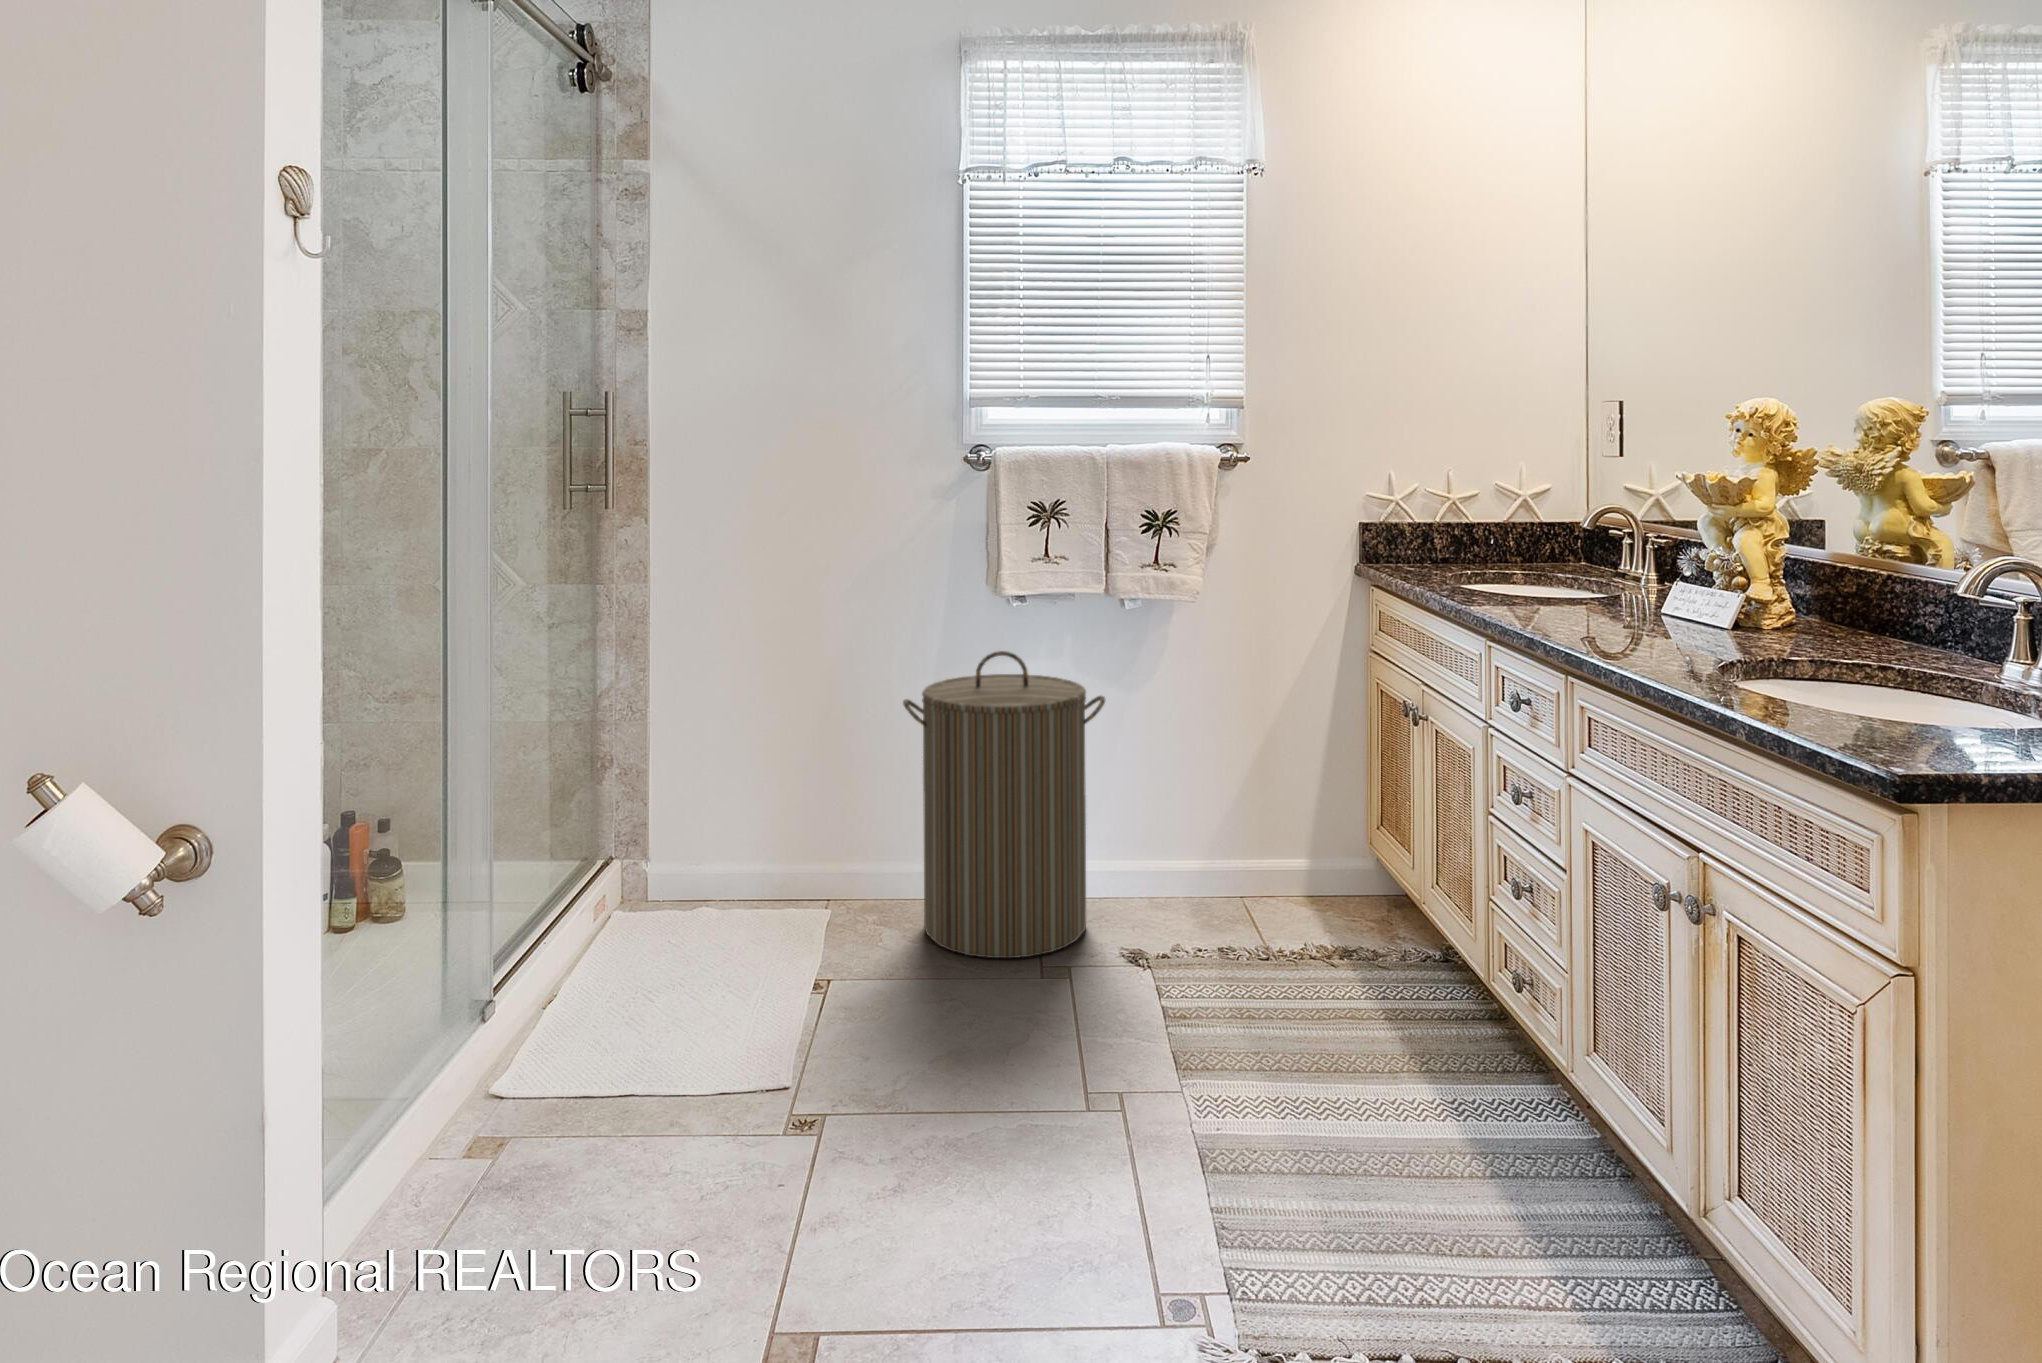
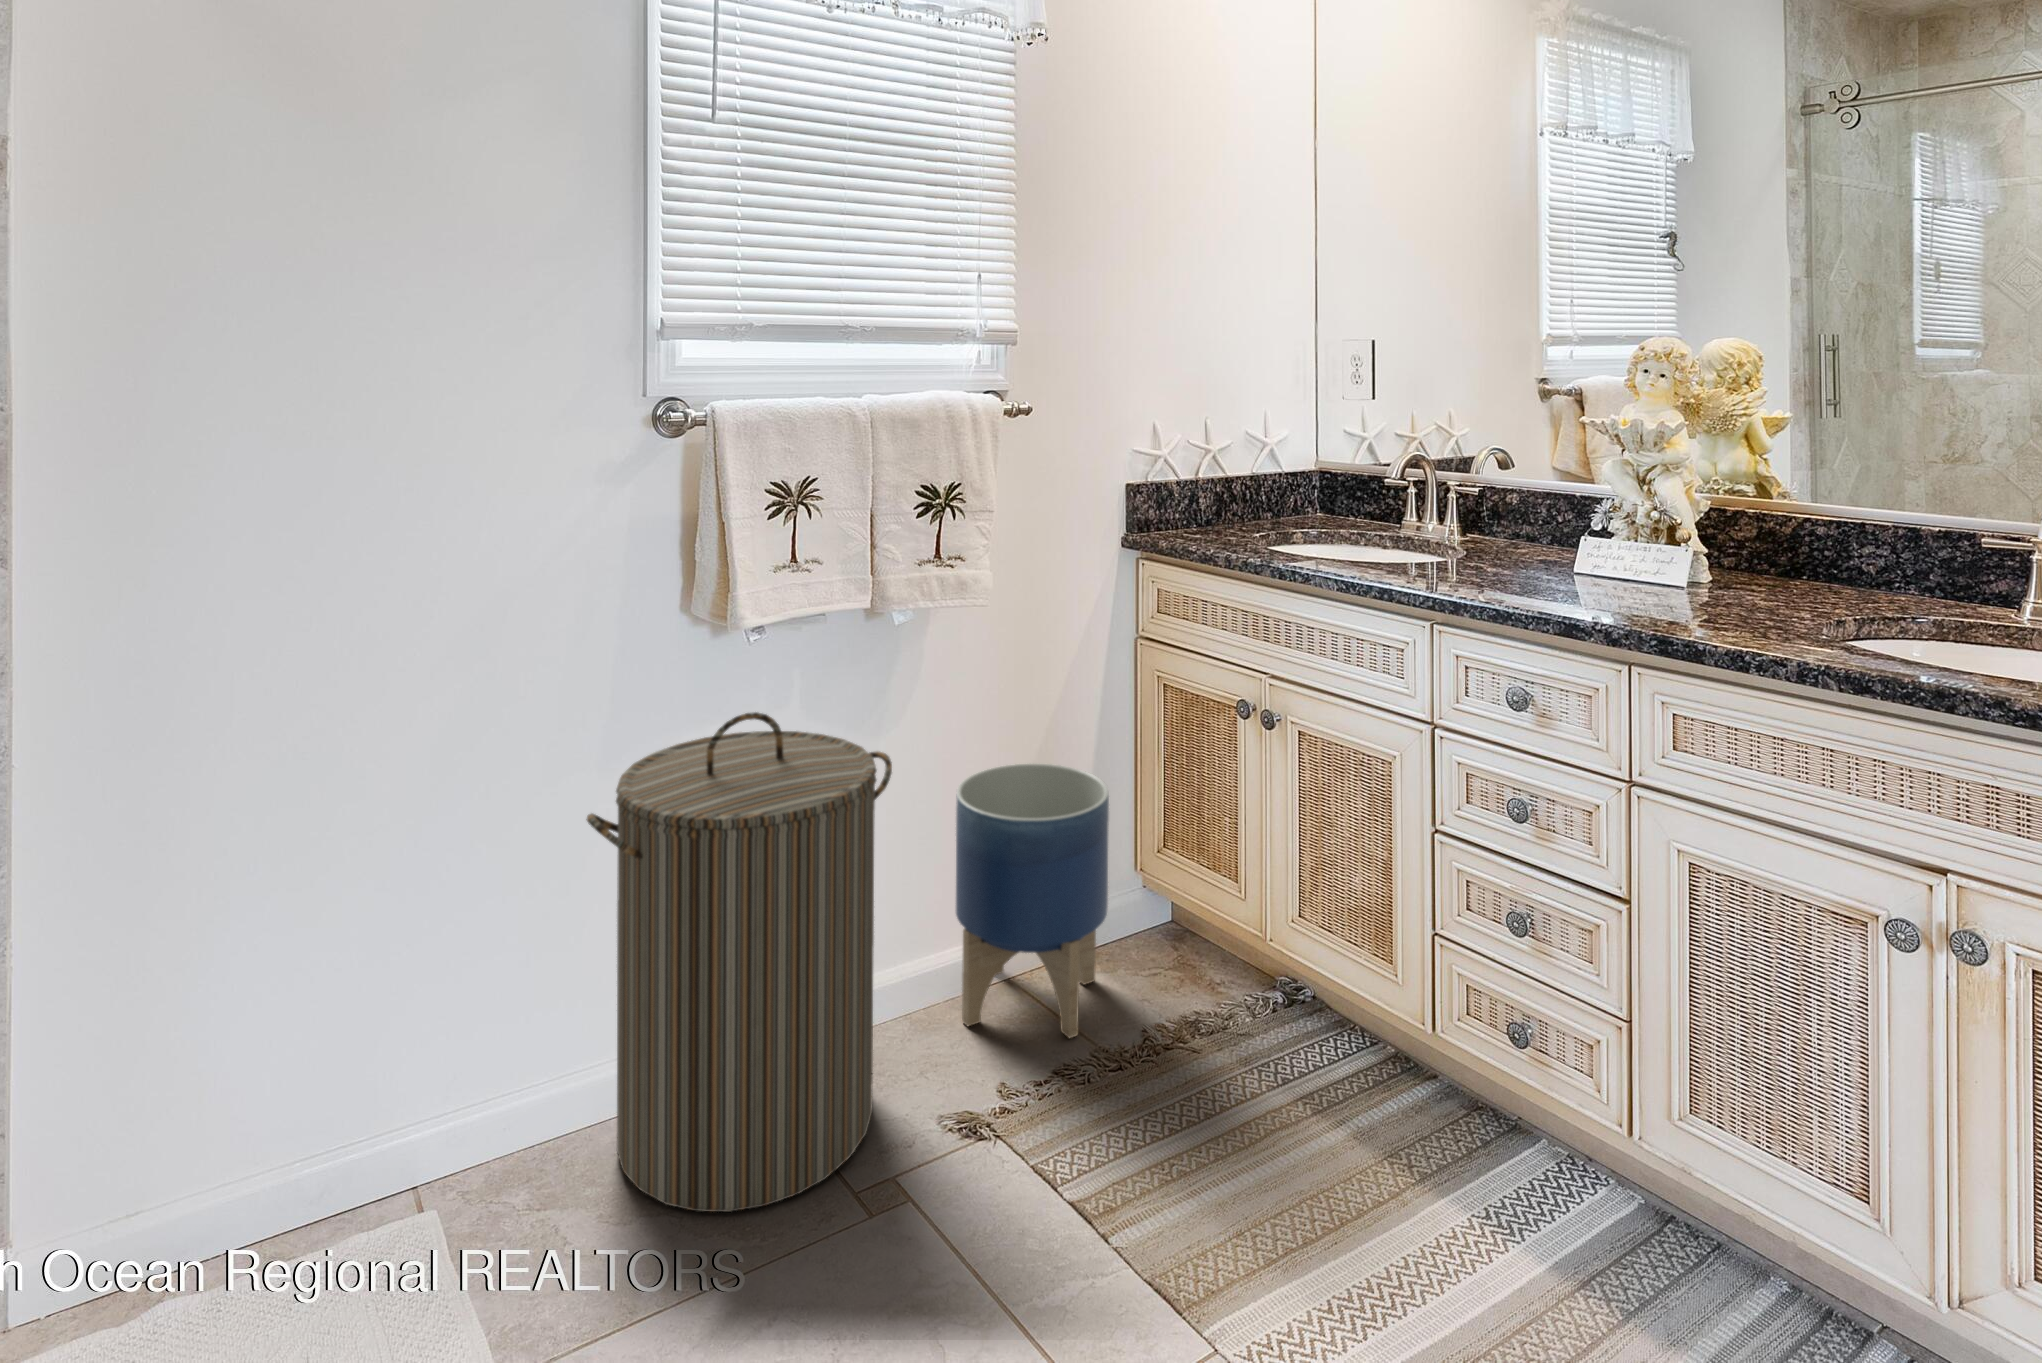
planter: none [1180,737,1299,938] -> present [956,764,1109,1038]

